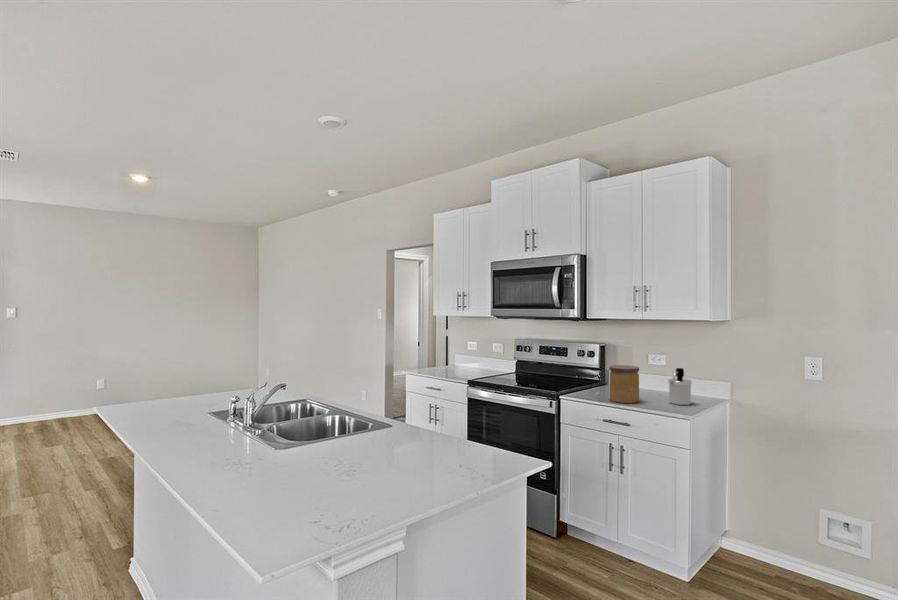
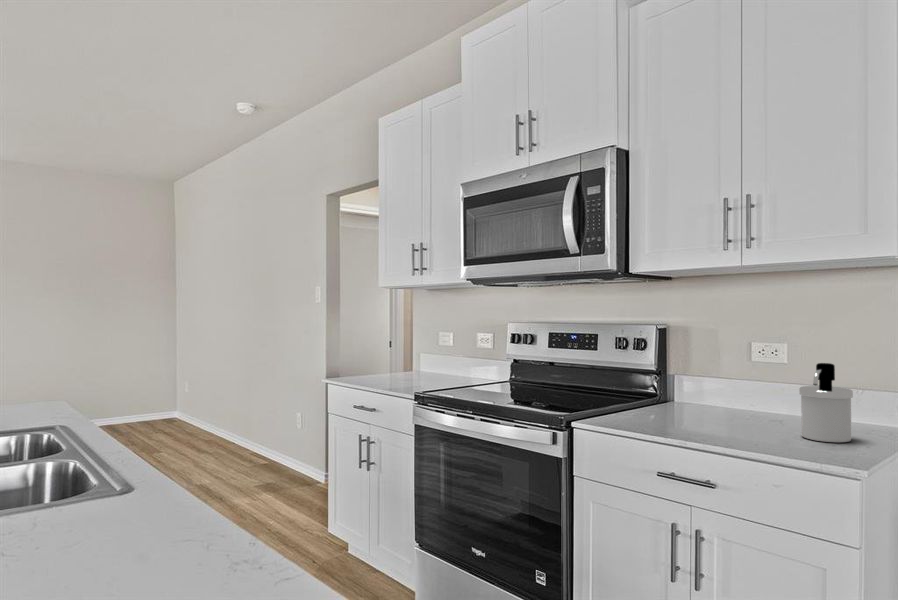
jar: present [609,365,639,403] -> none [672,358,736,437]

